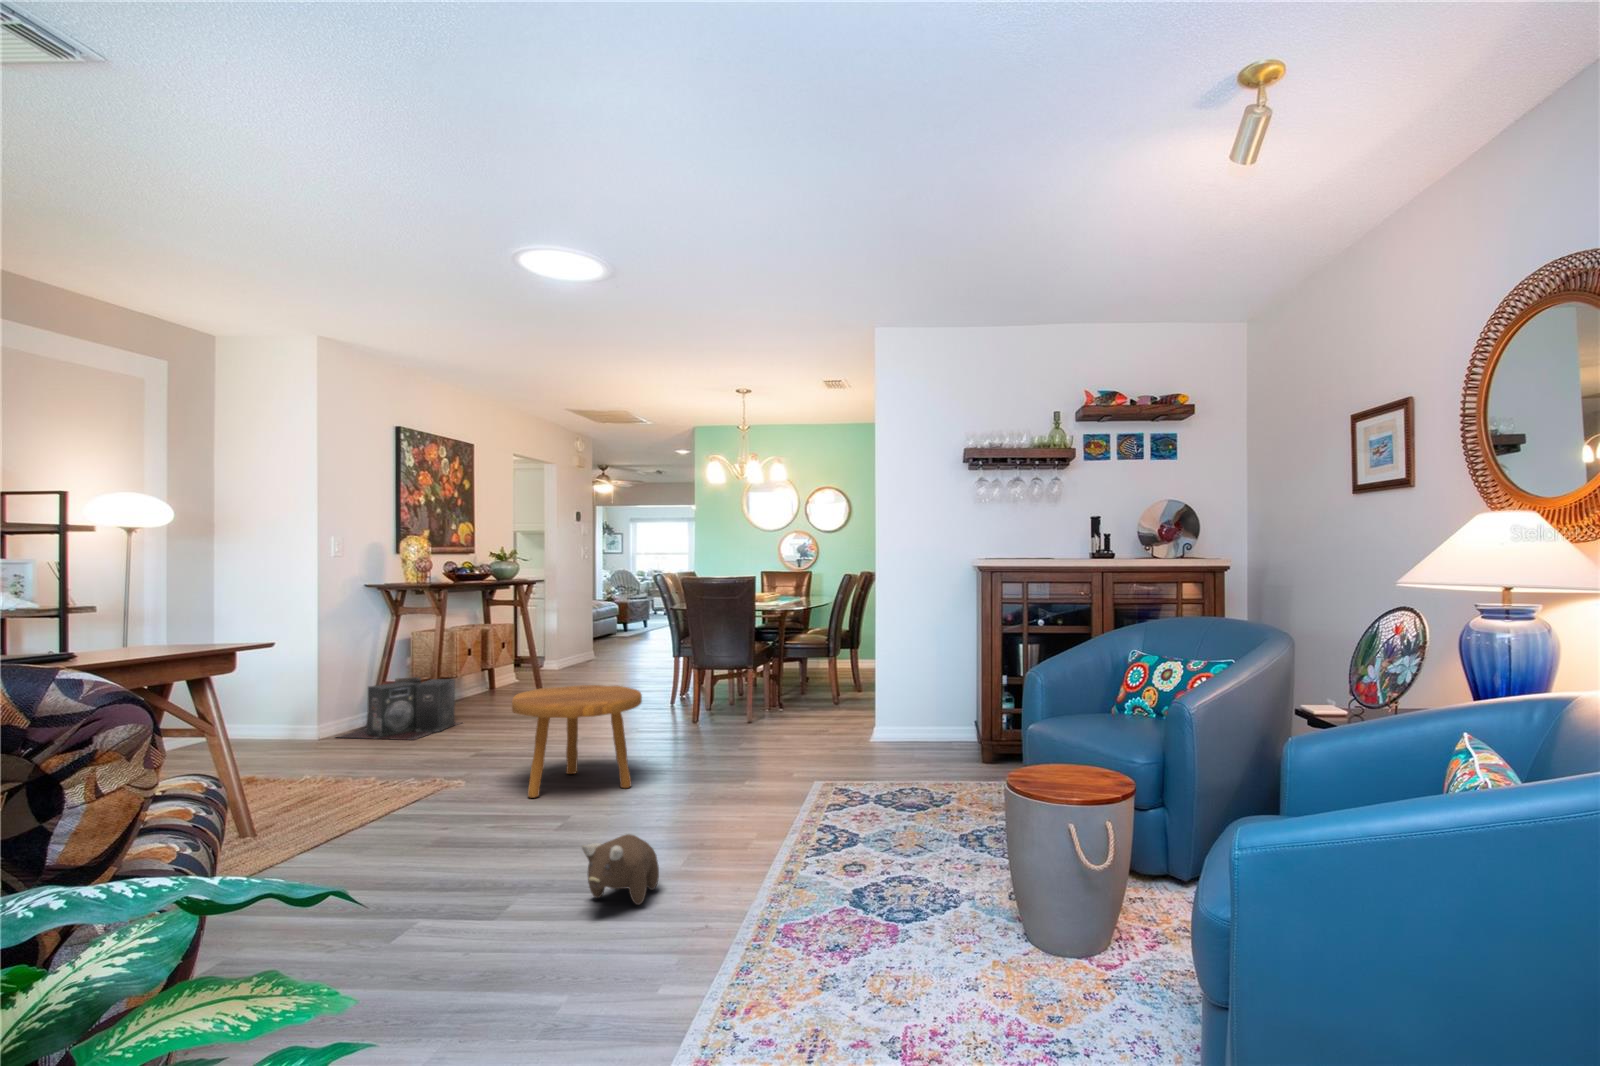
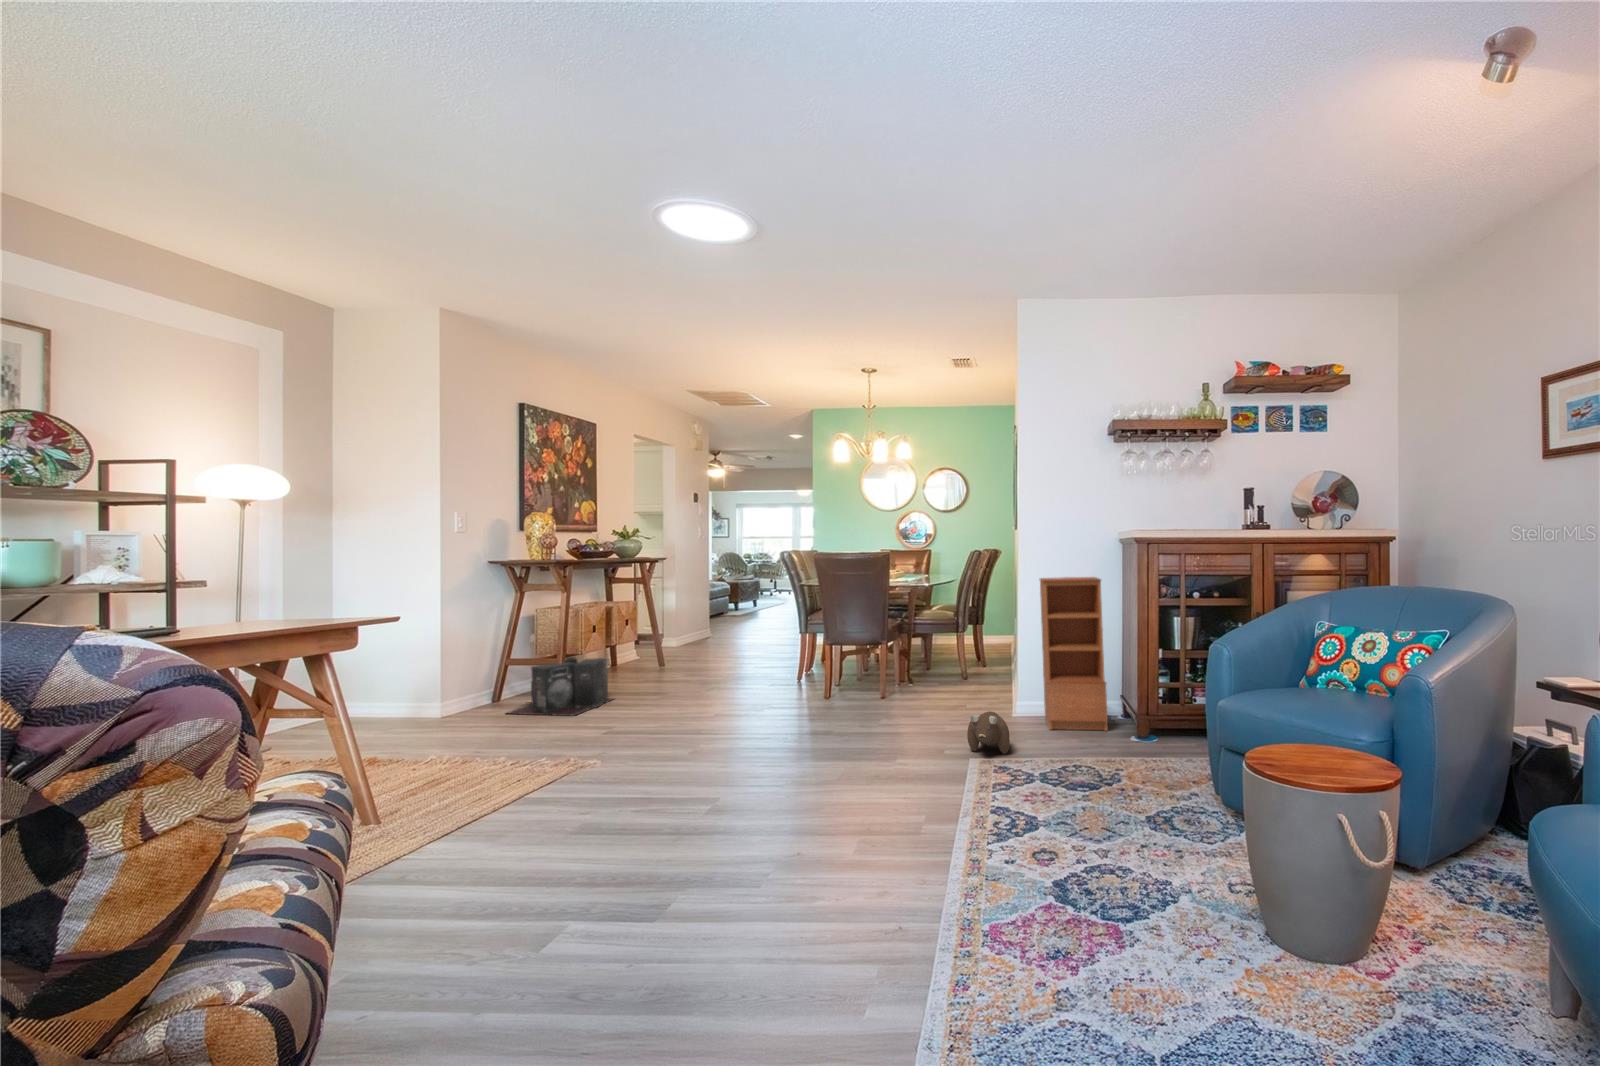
bookcase: none [901,603,958,756] -> present [1040,577,1108,731]
footstool: present [512,685,642,798] -> none [674,665,795,775]
plush toy: present [582,834,659,905] -> present [967,711,1010,754]

